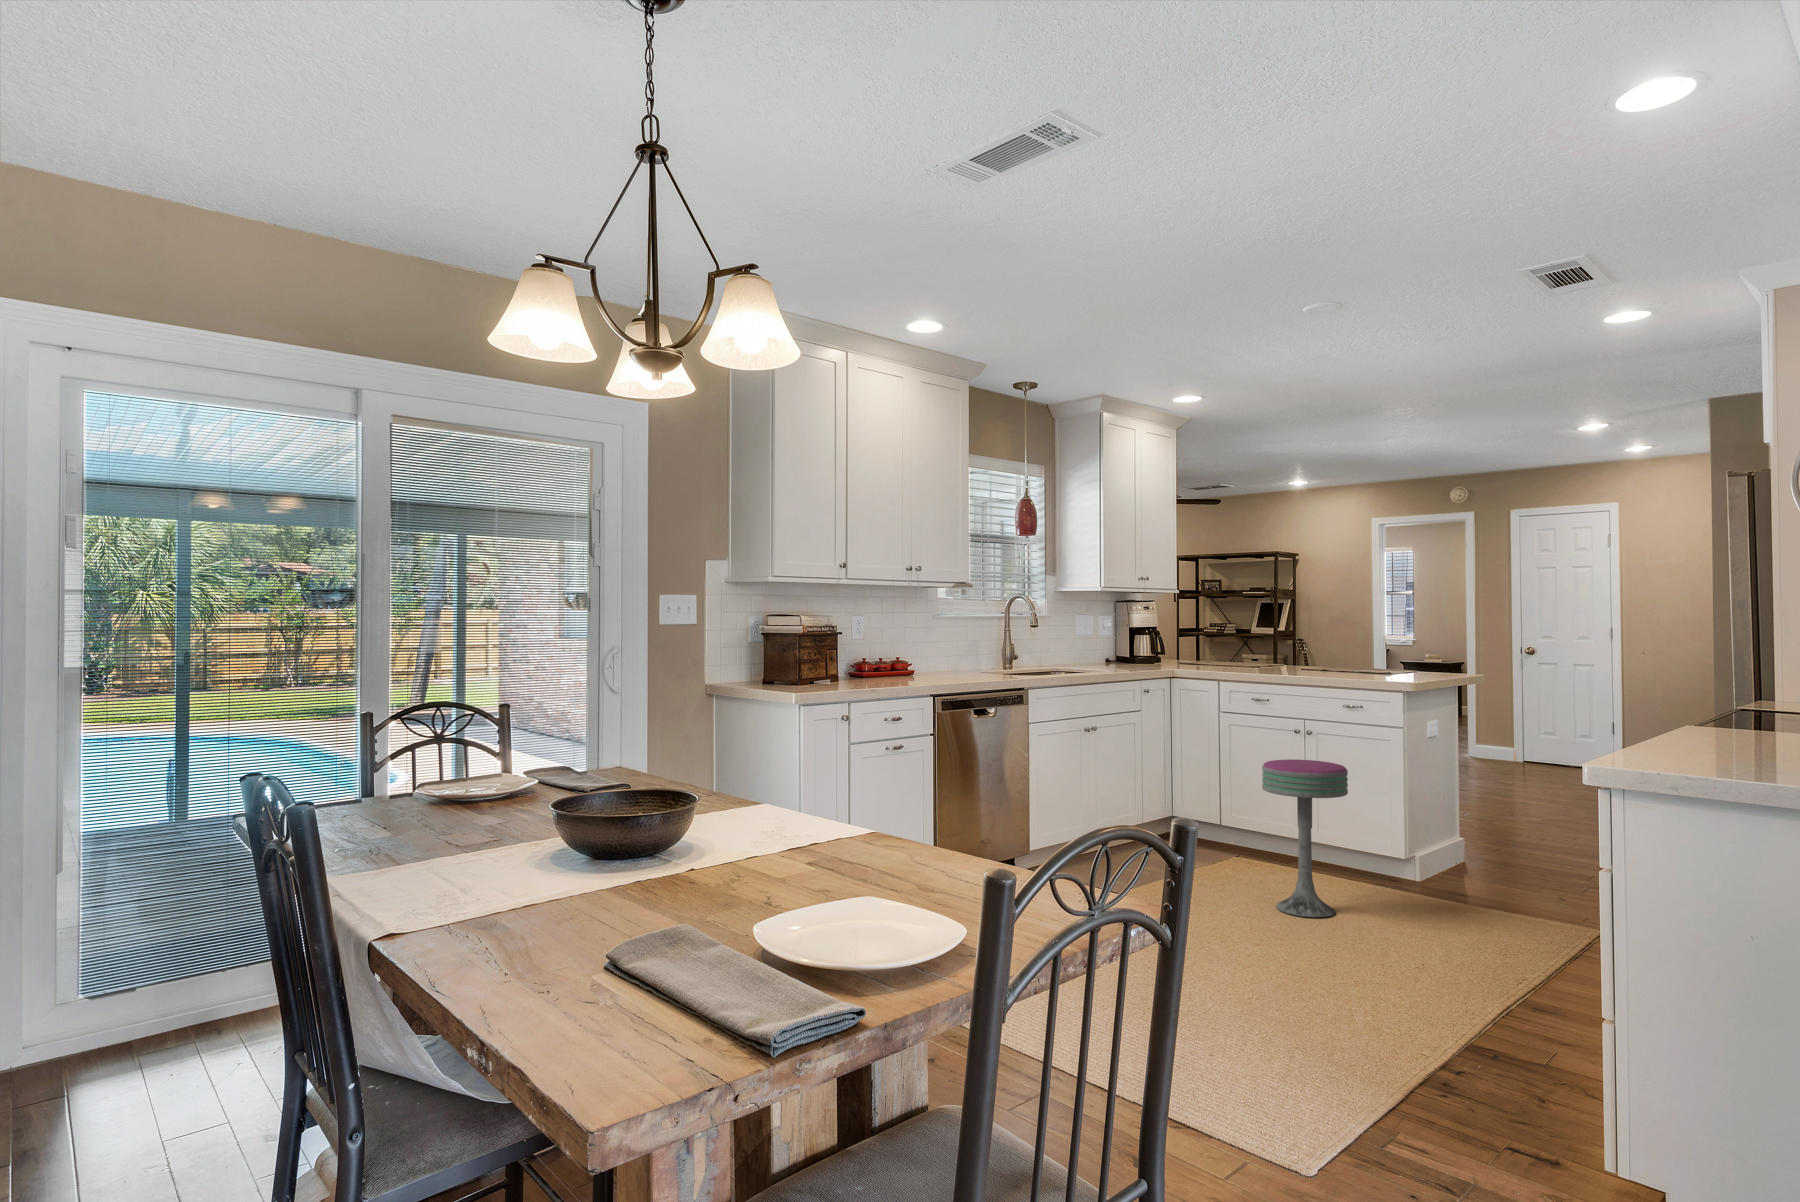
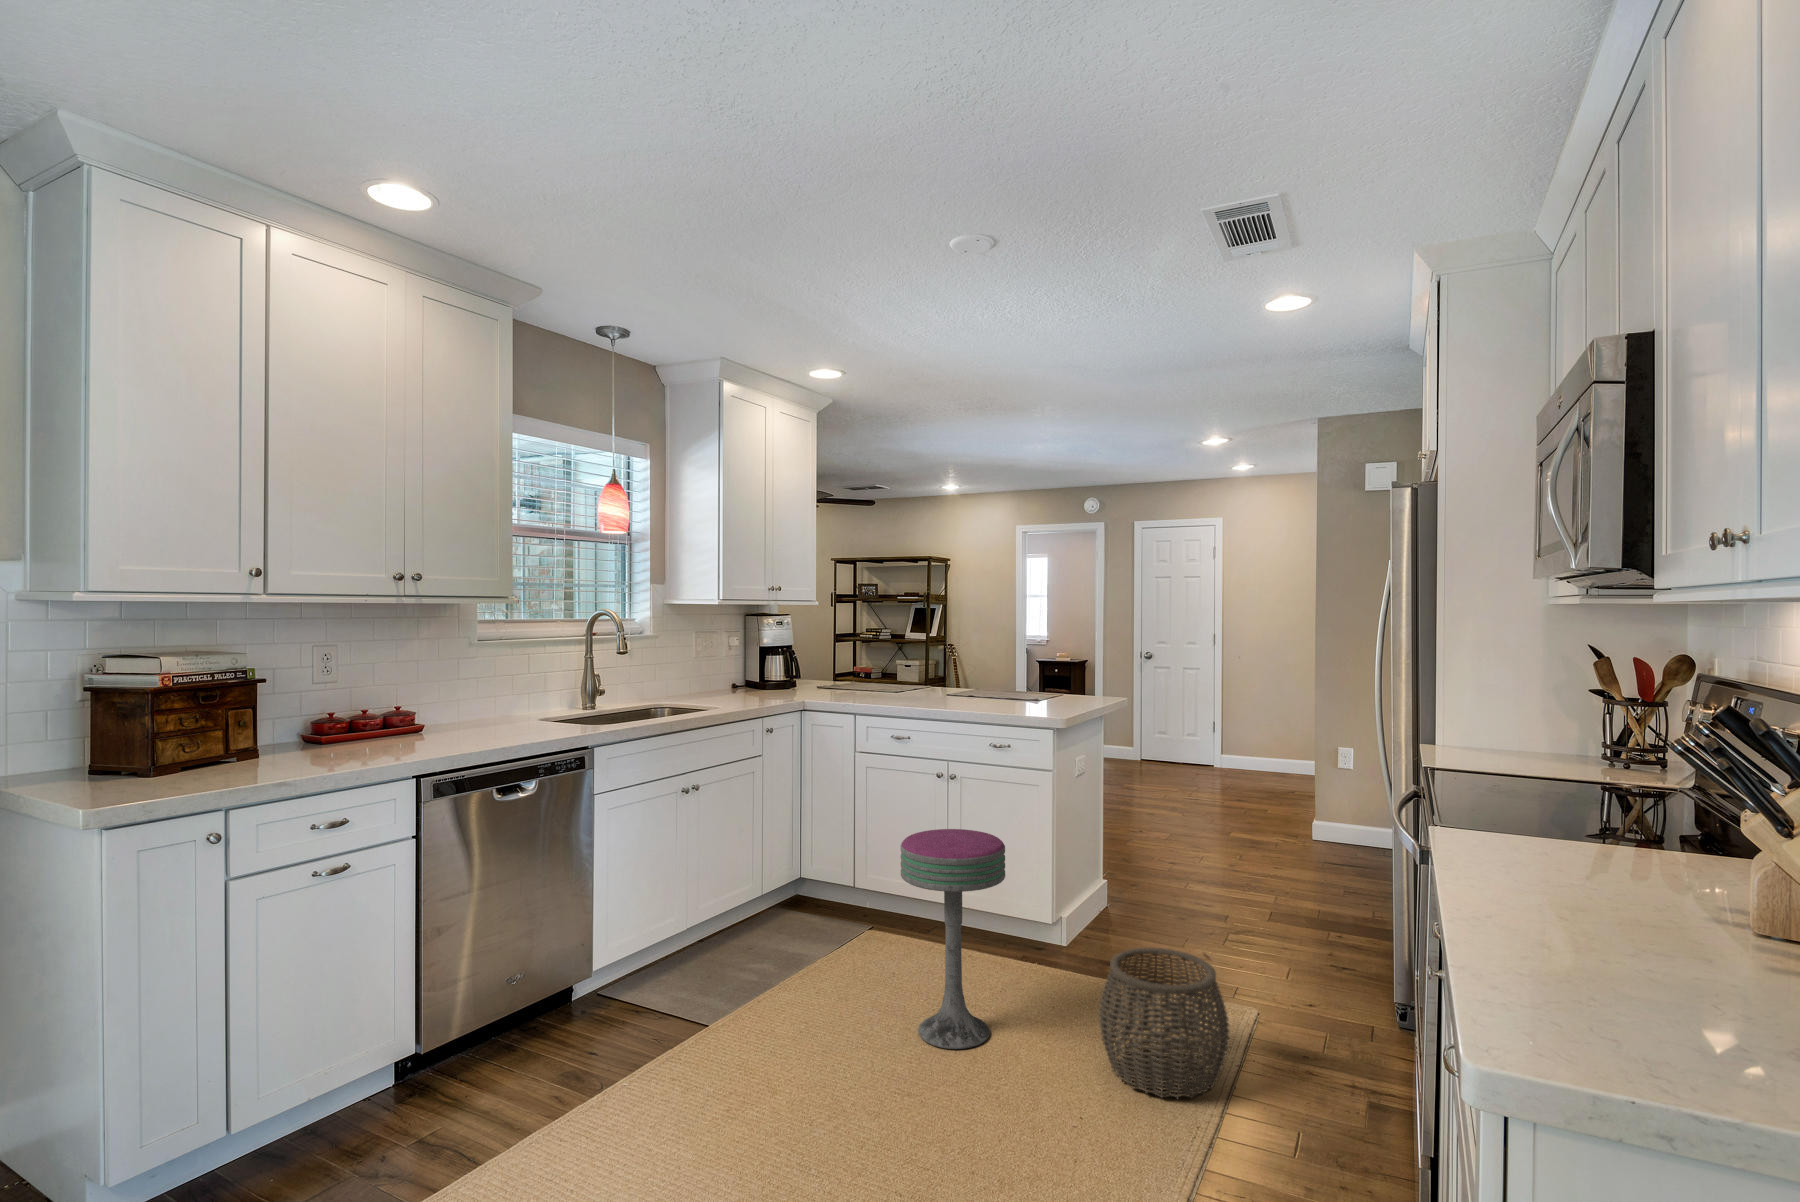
woven basket: none [1424,852,1536,956] -> present [1098,948,1230,1099]

